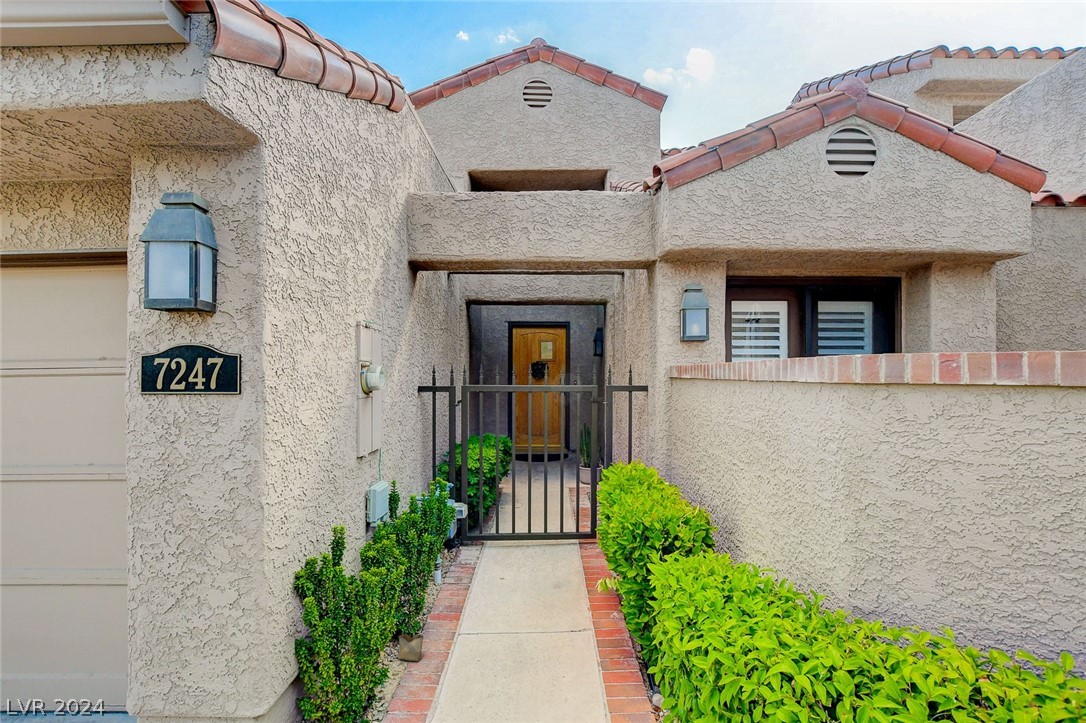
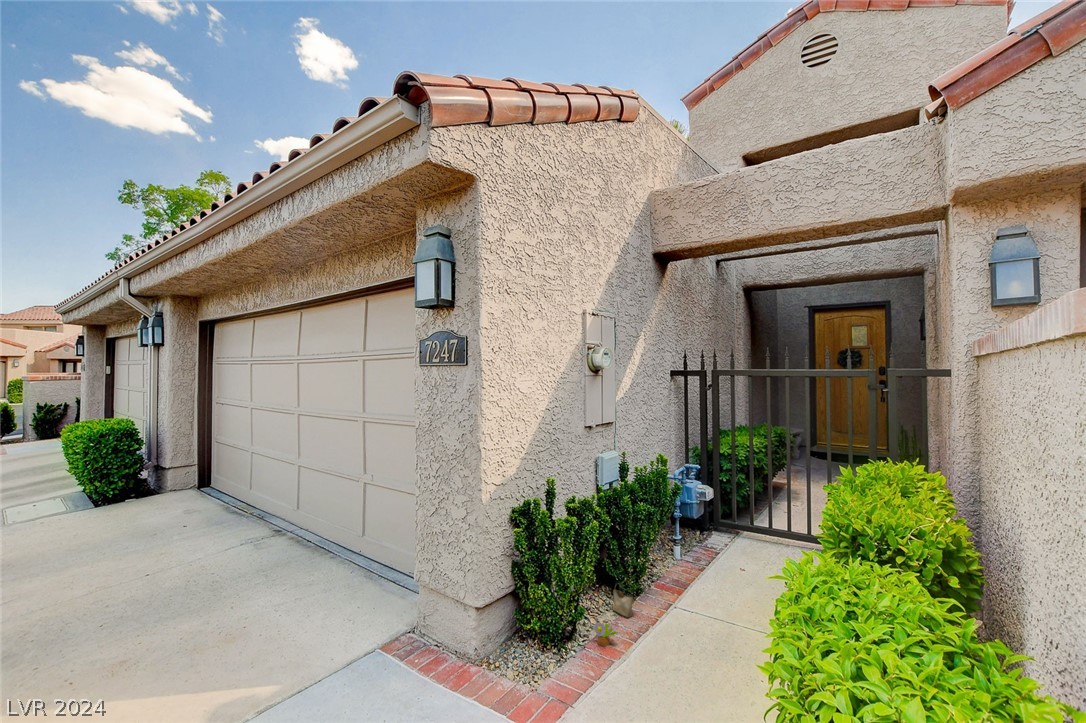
decorative plant: none [390,675,421,704] -> present [593,622,617,646]

